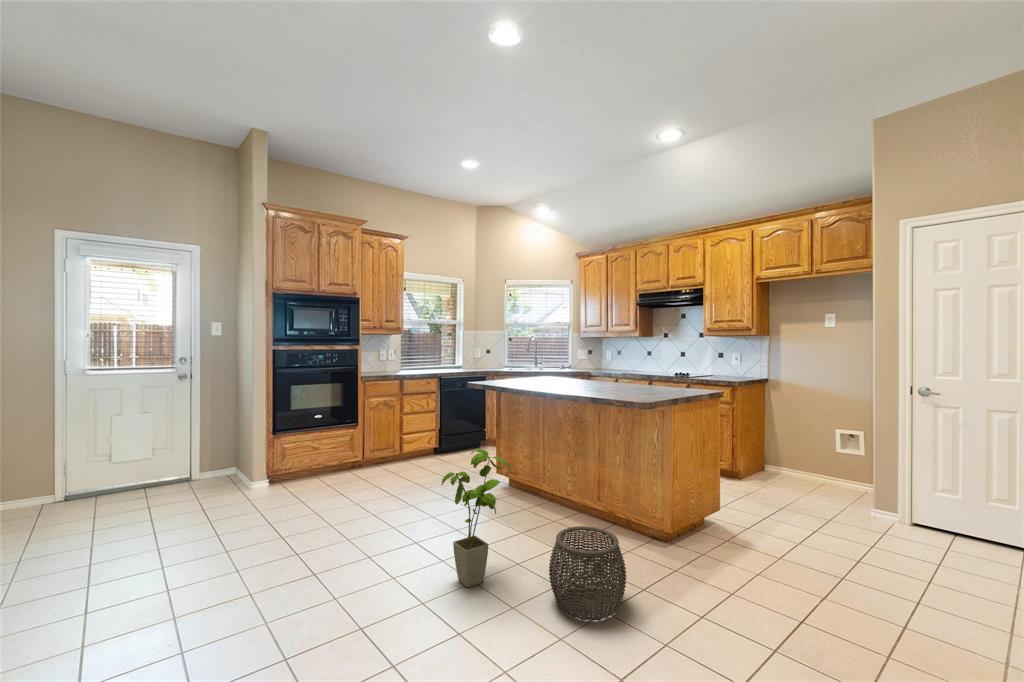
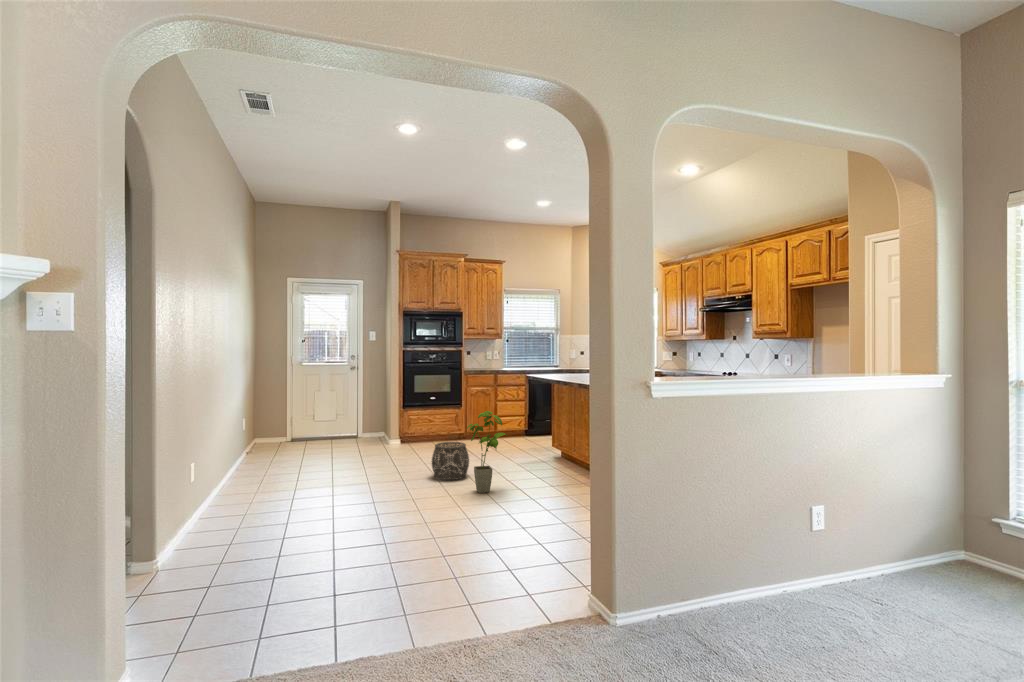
woven basket: present [549,526,626,620] -> present [432,442,469,480]

